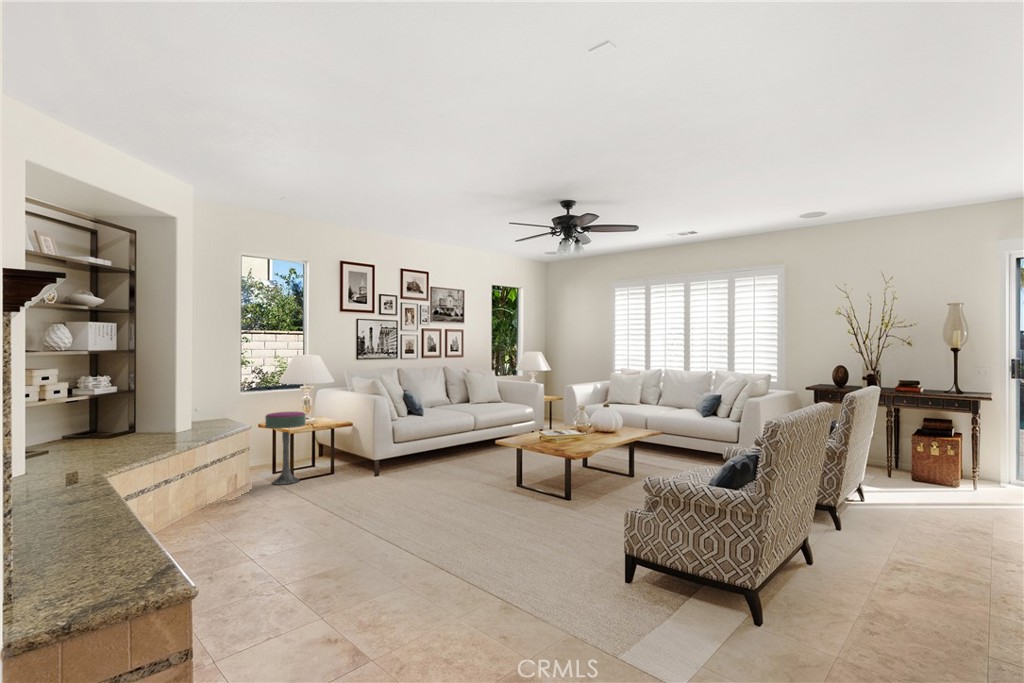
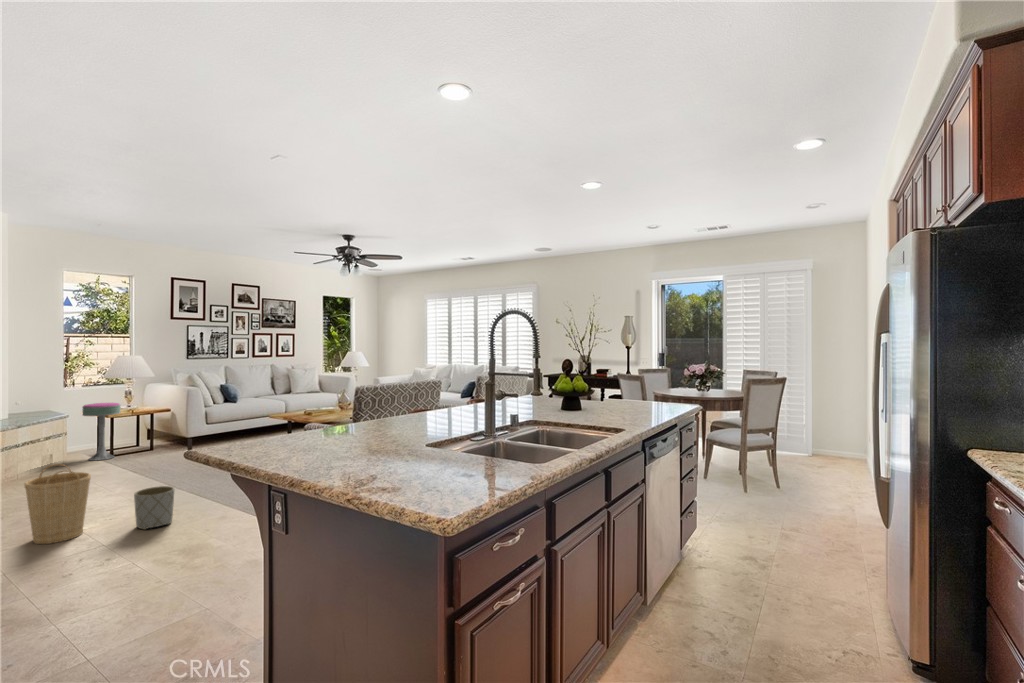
basket: none [276,502,359,633] -> present [24,464,91,544]
planter: none [416,538,468,611] -> present [134,486,174,530]

